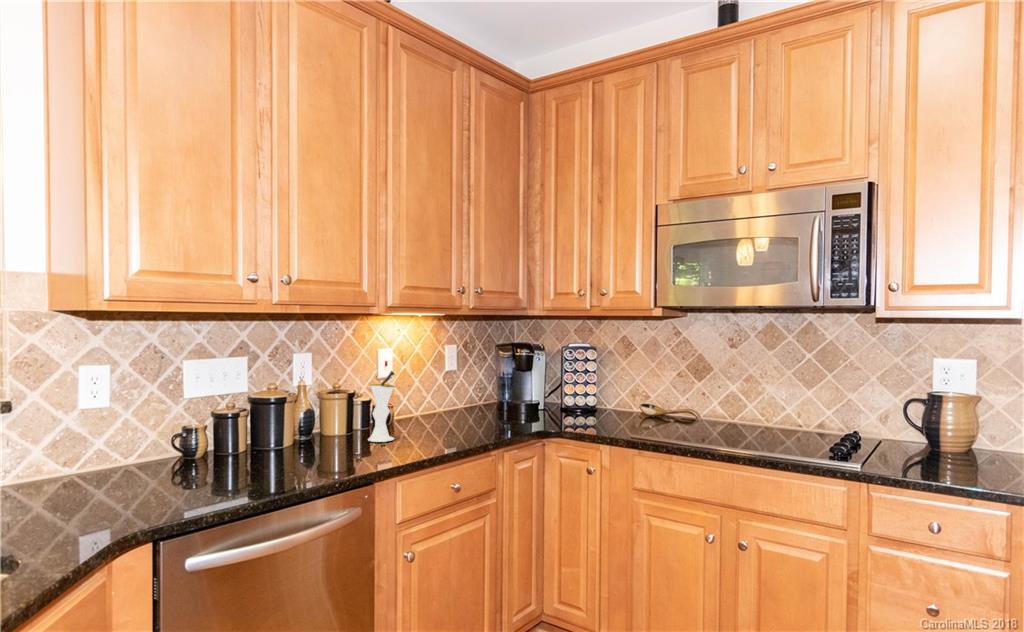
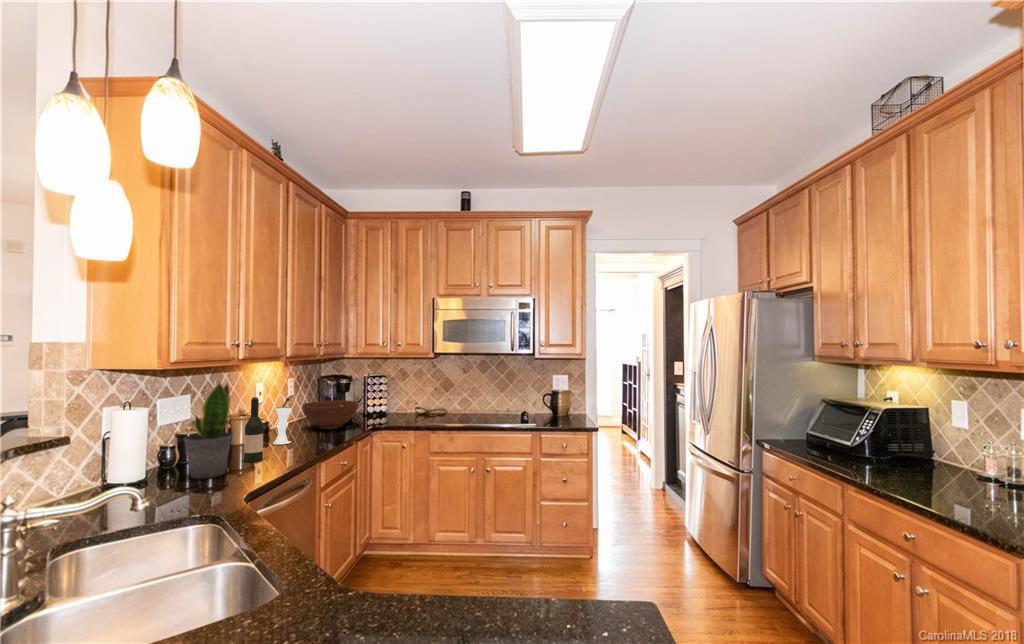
potted plant: none [163,335,237,484] -> present [184,382,233,479]
wine bottle: none [281,365,310,466] -> present [244,397,263,462]
fruit bowl: none [442,381,525,425] -> present [302,400,358,429]

